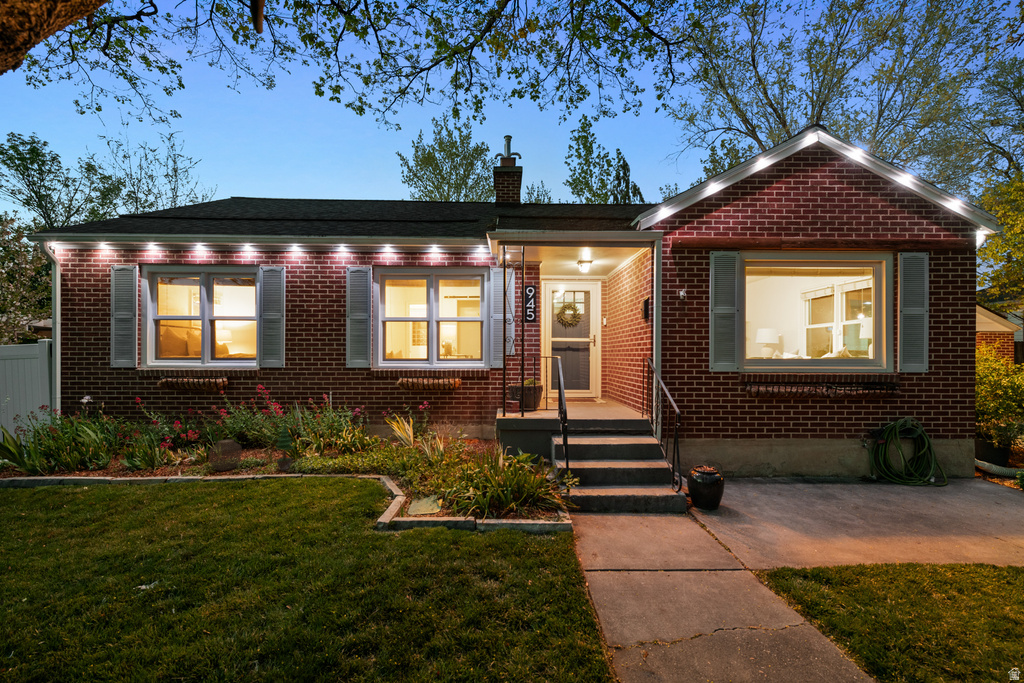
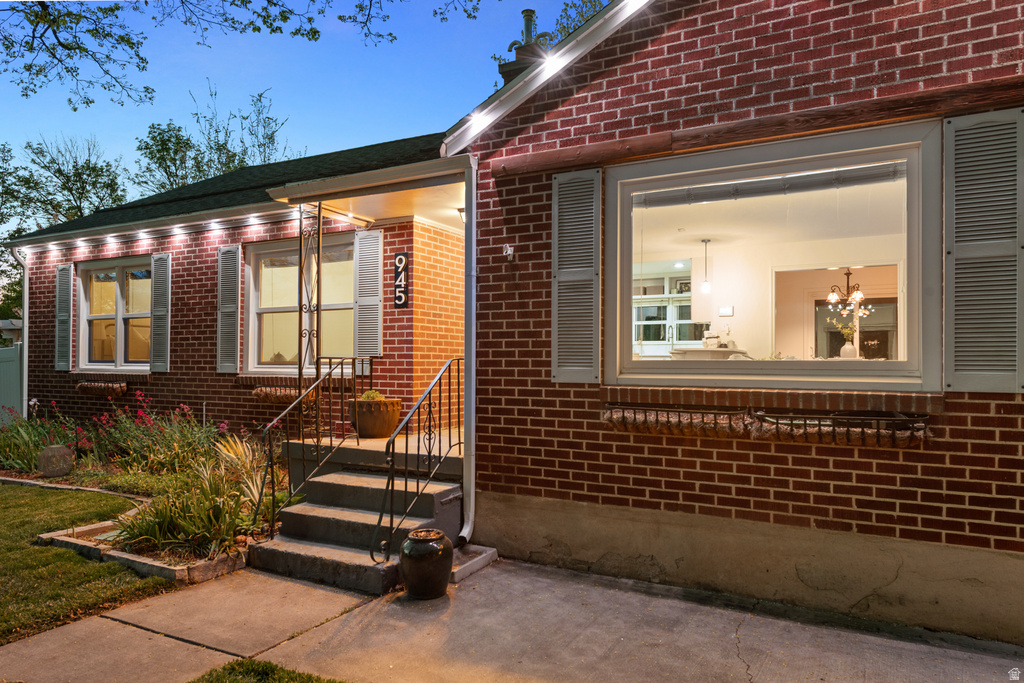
potted tree: present [275,424,294,471] -> none [75,430,98,483]

